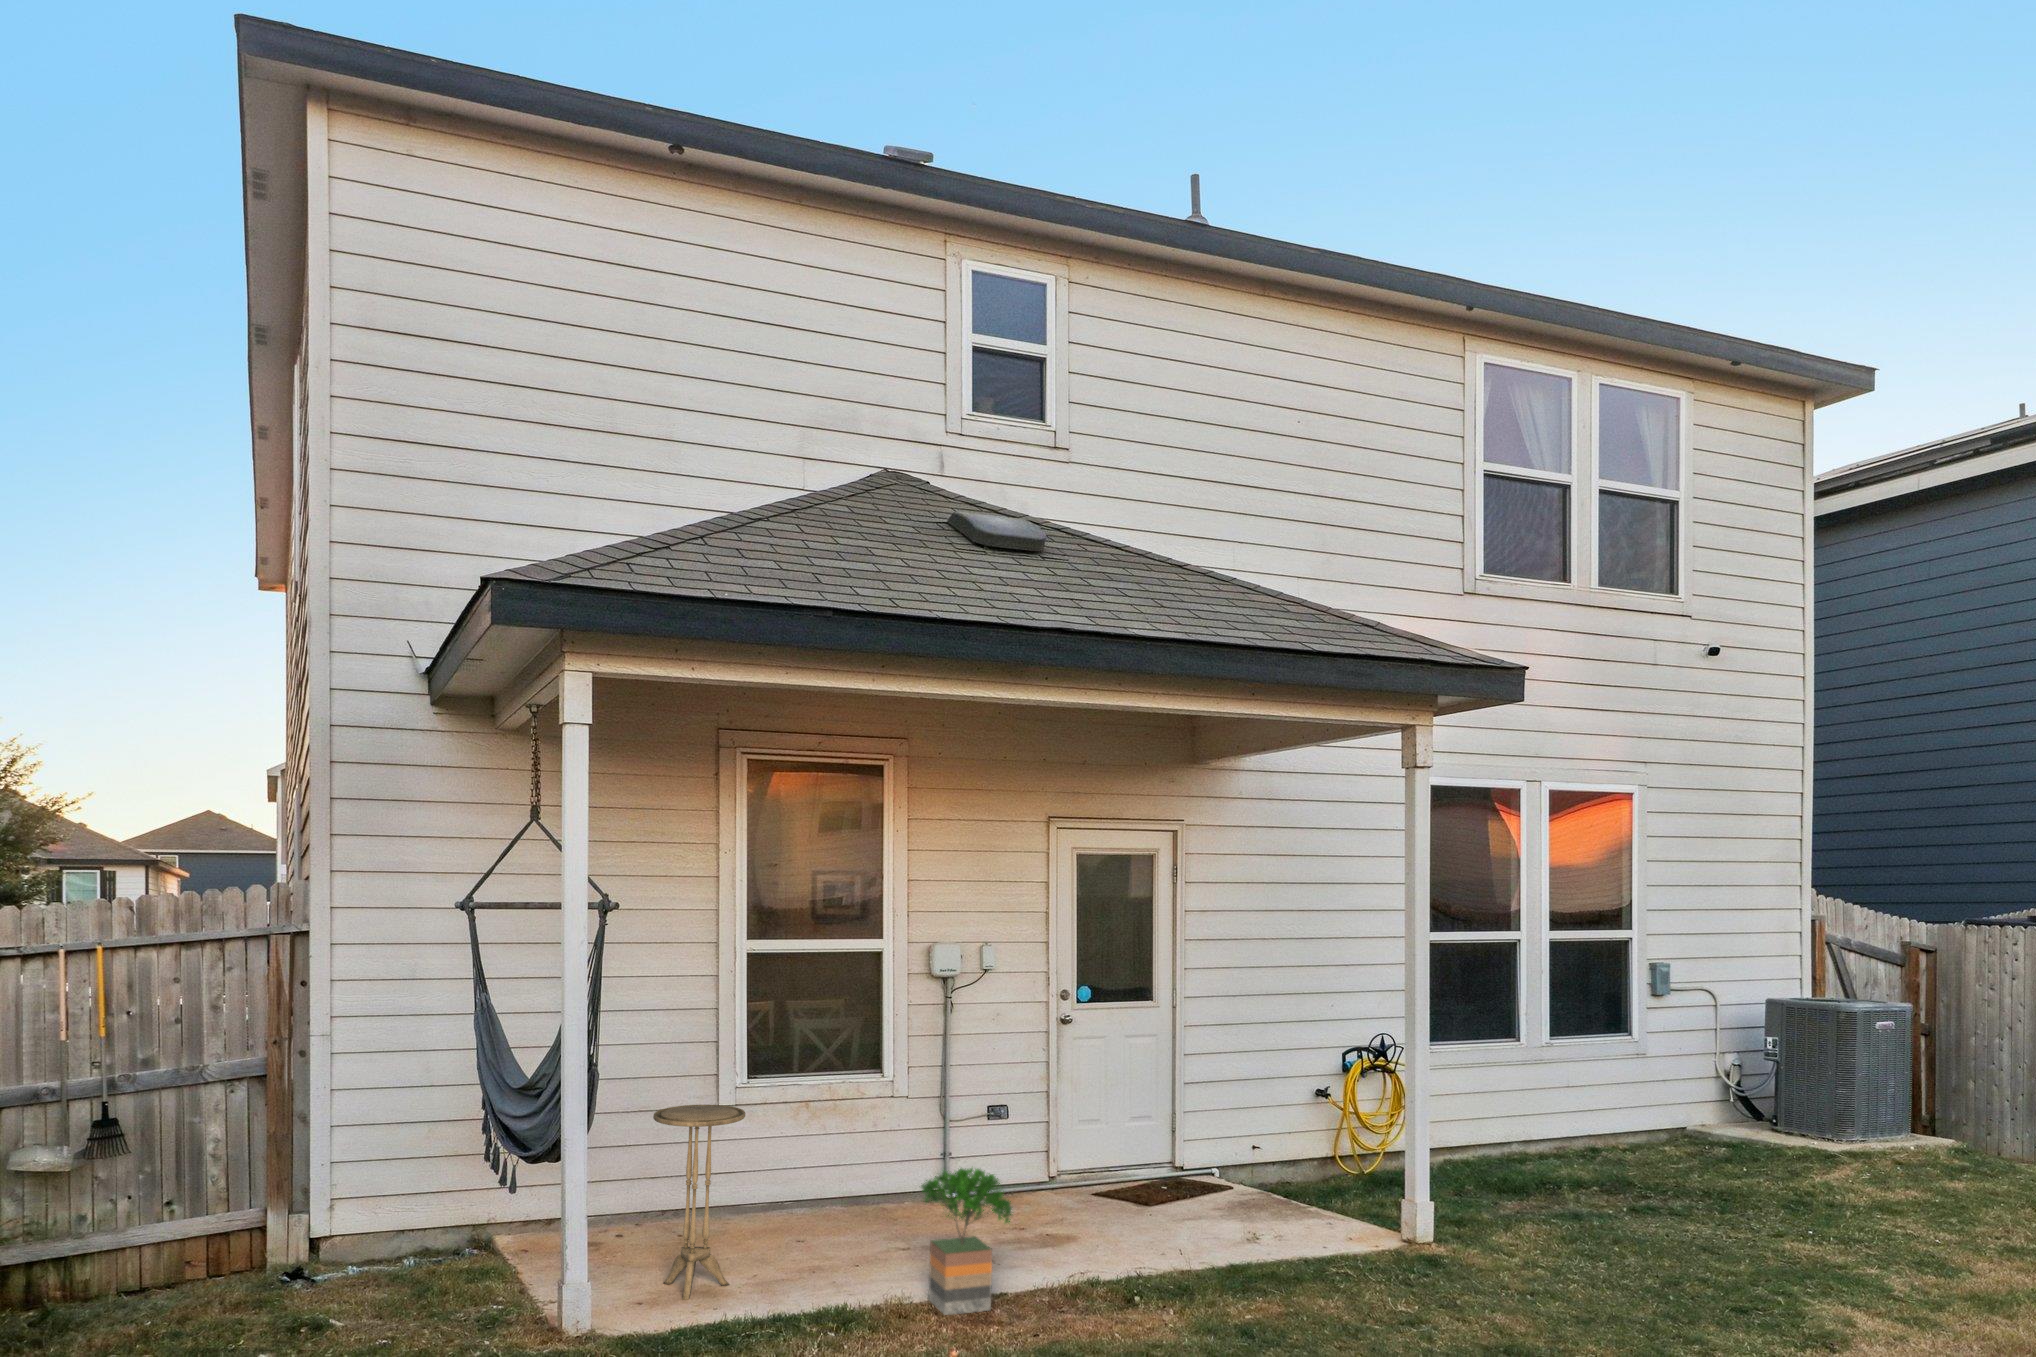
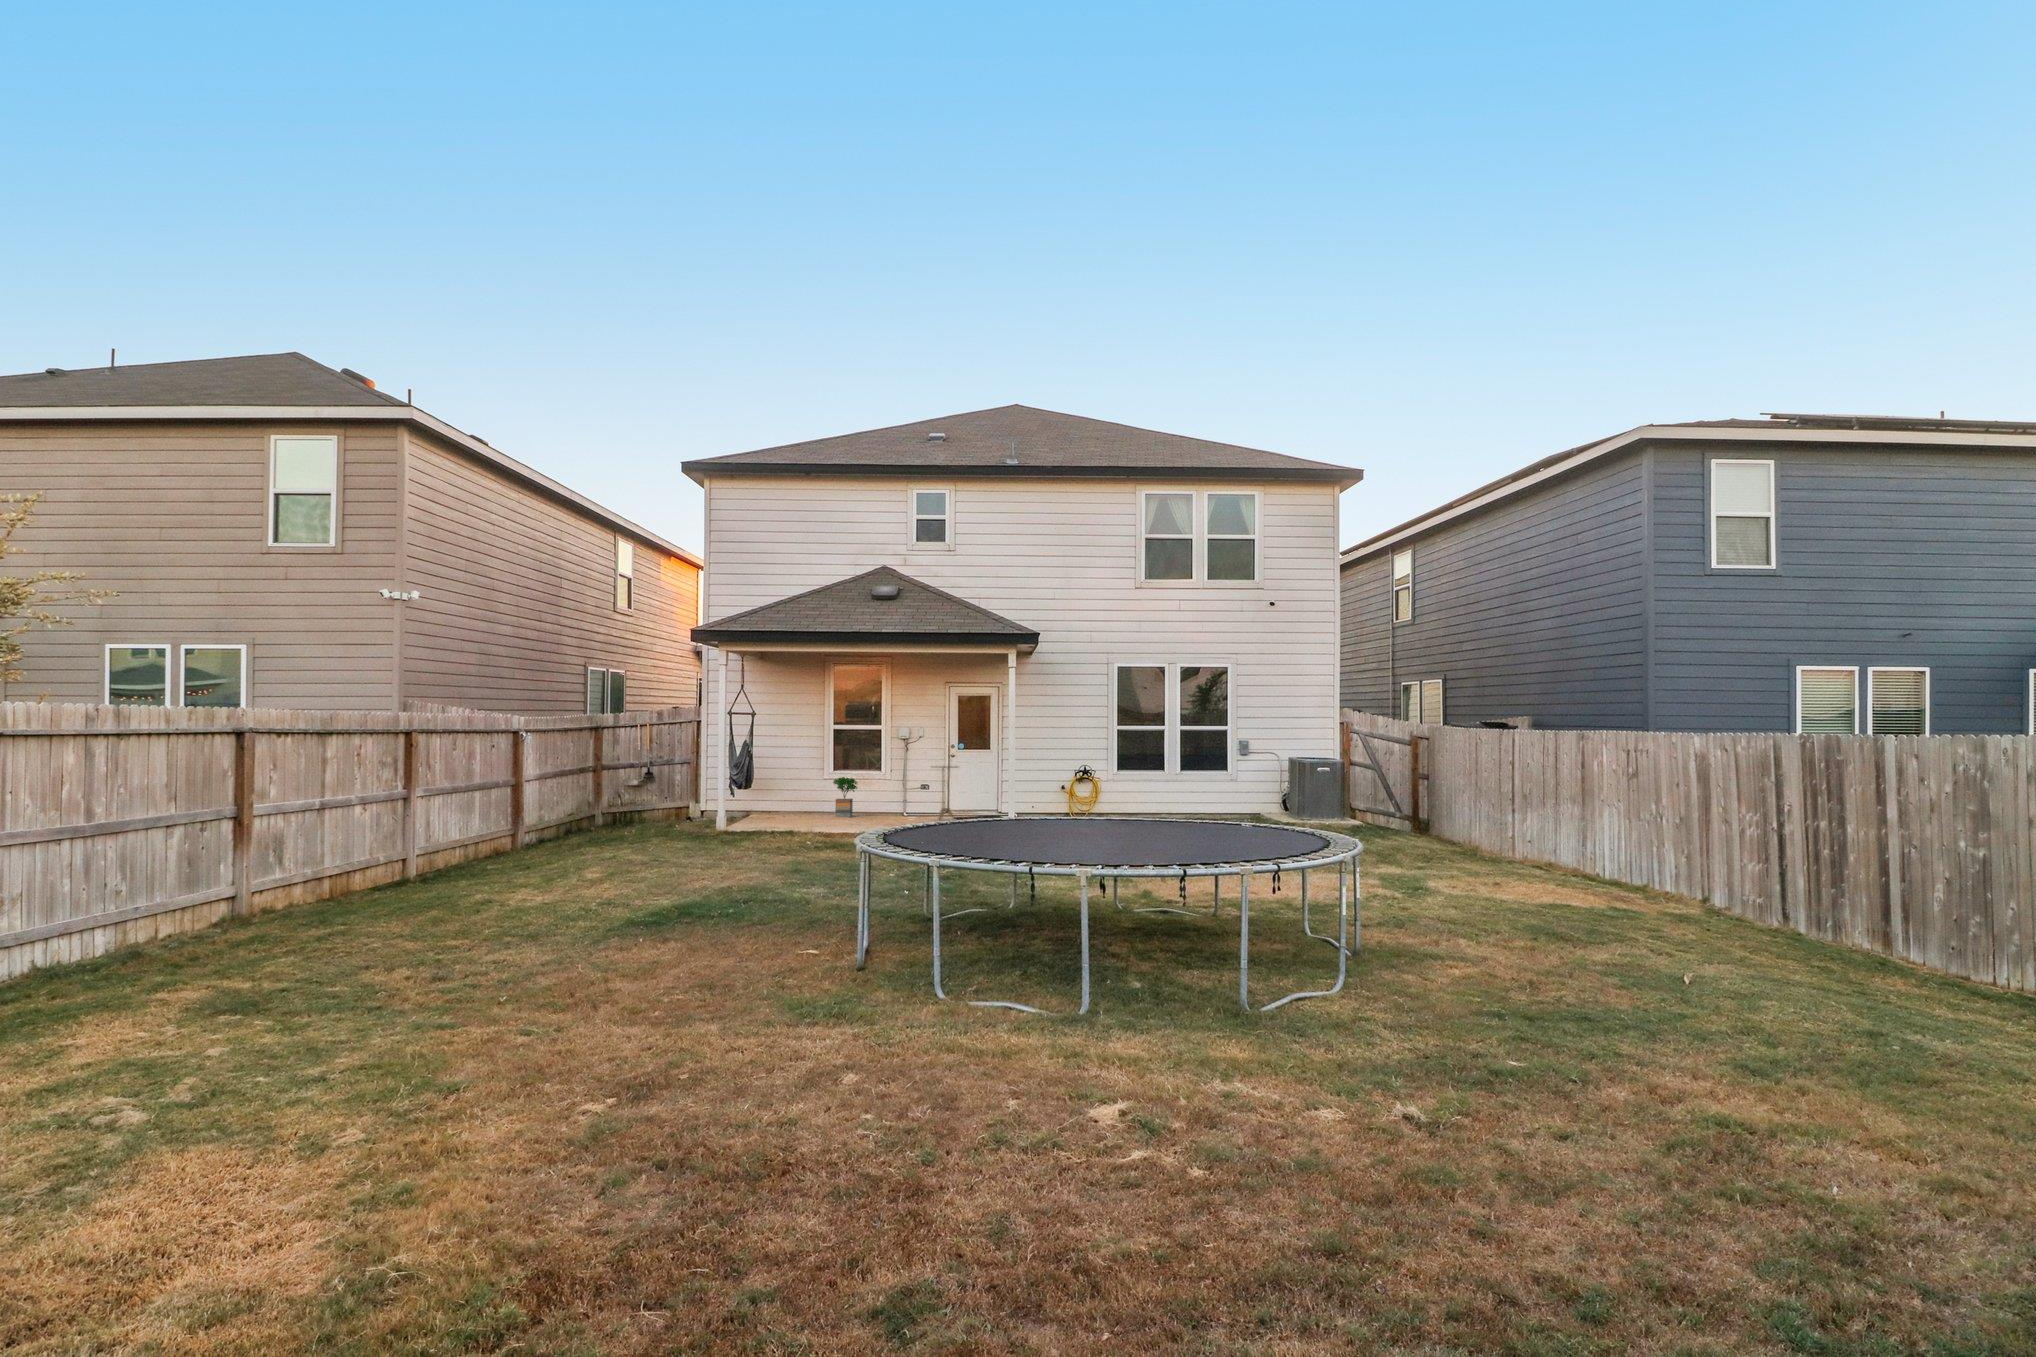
side table: present [653,1105,746,1300] -> present [936,766,954,820]

